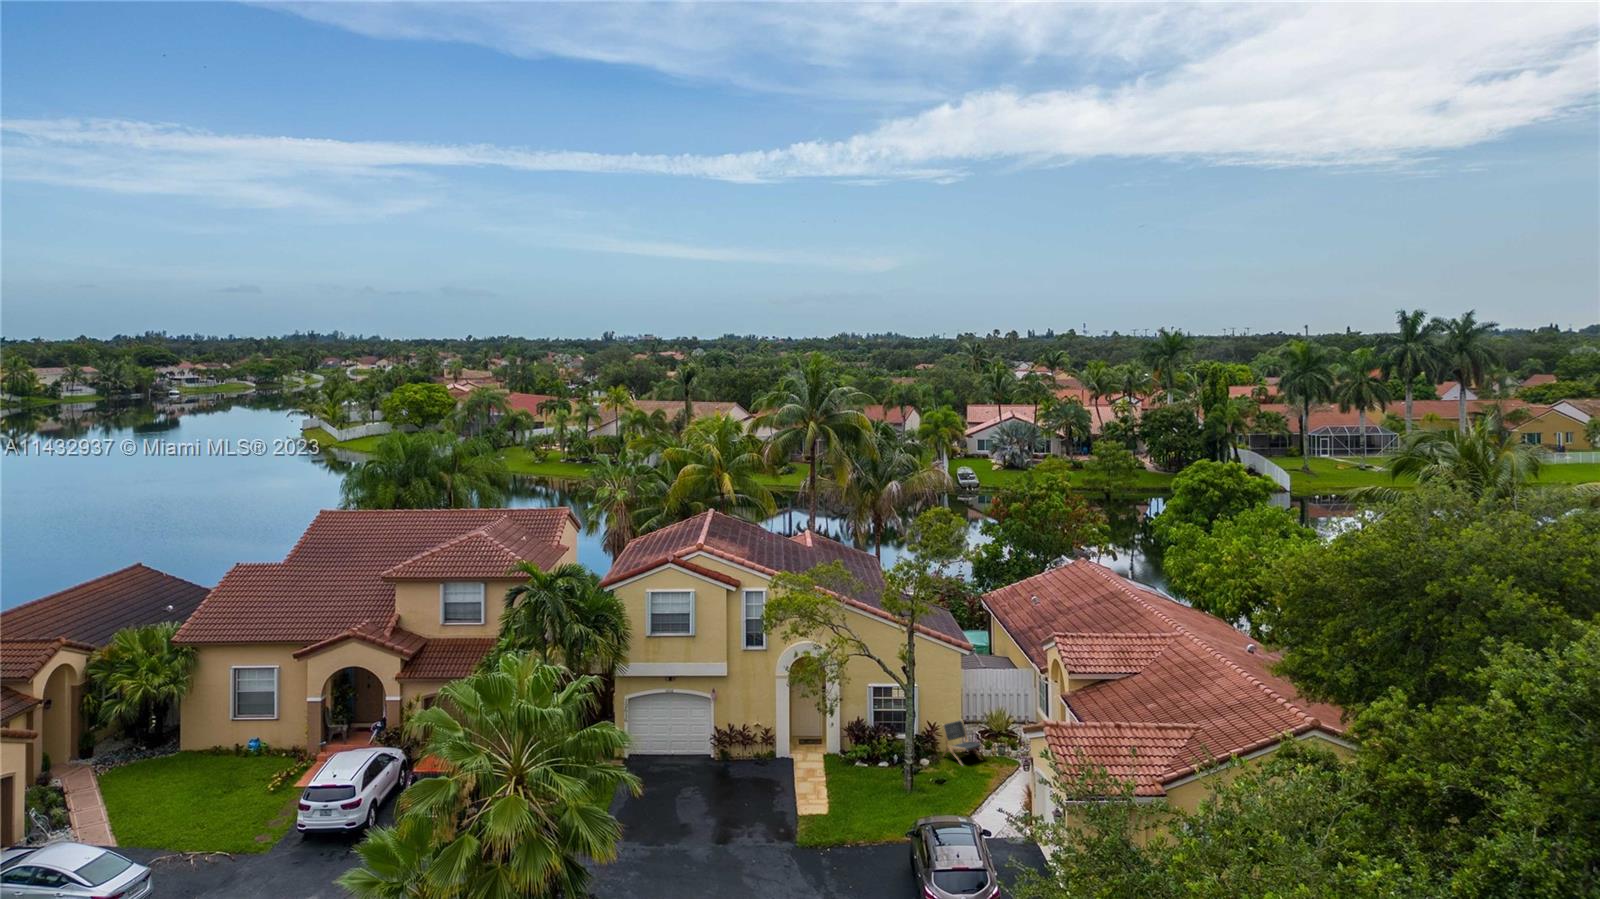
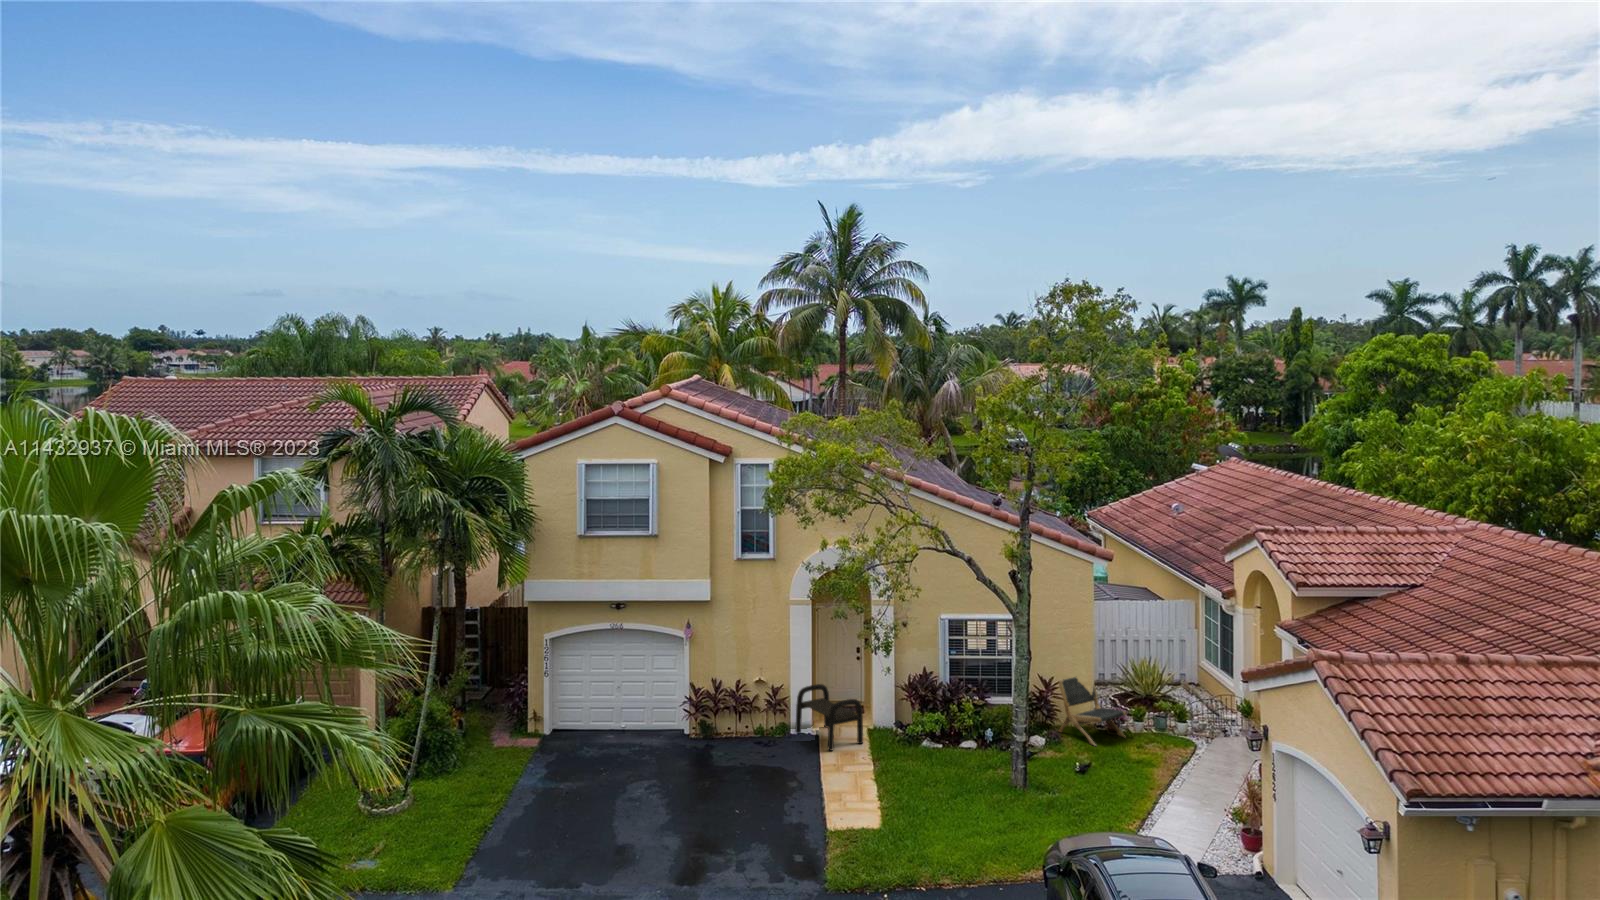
bench: none [780,727,821,769] -> present [796,684,863,750]

